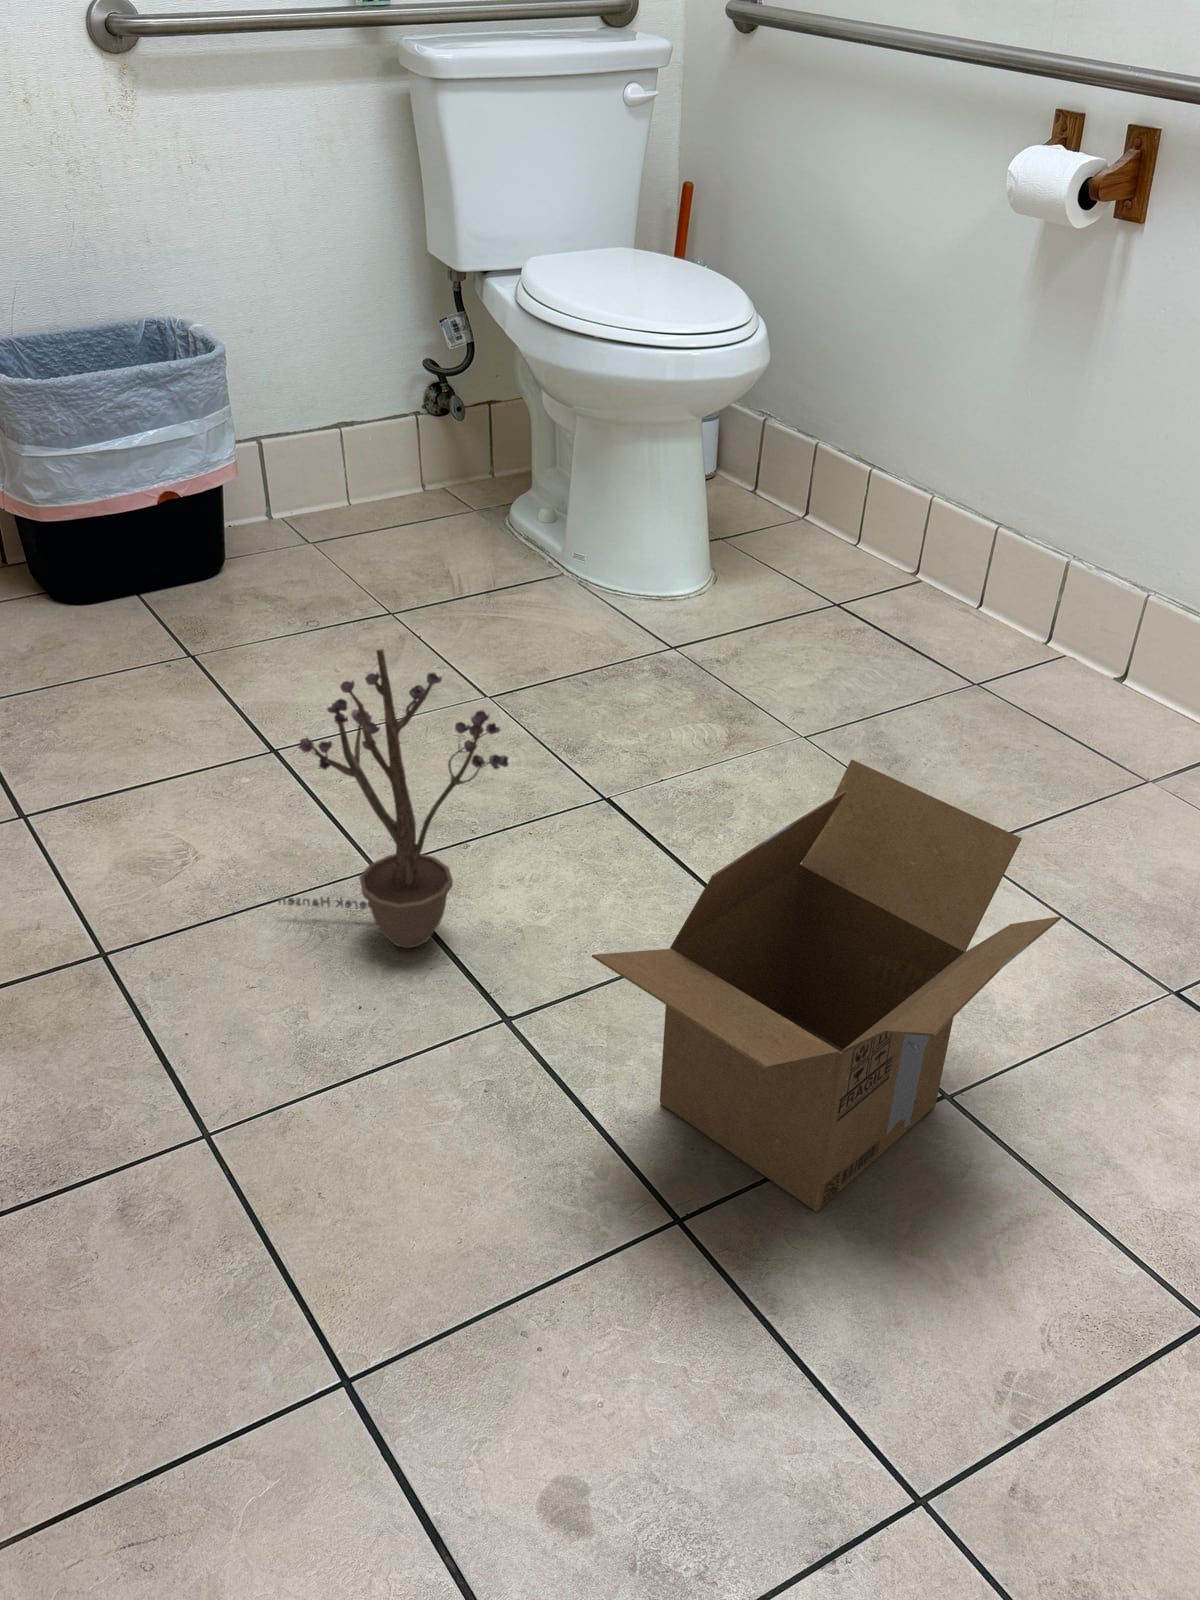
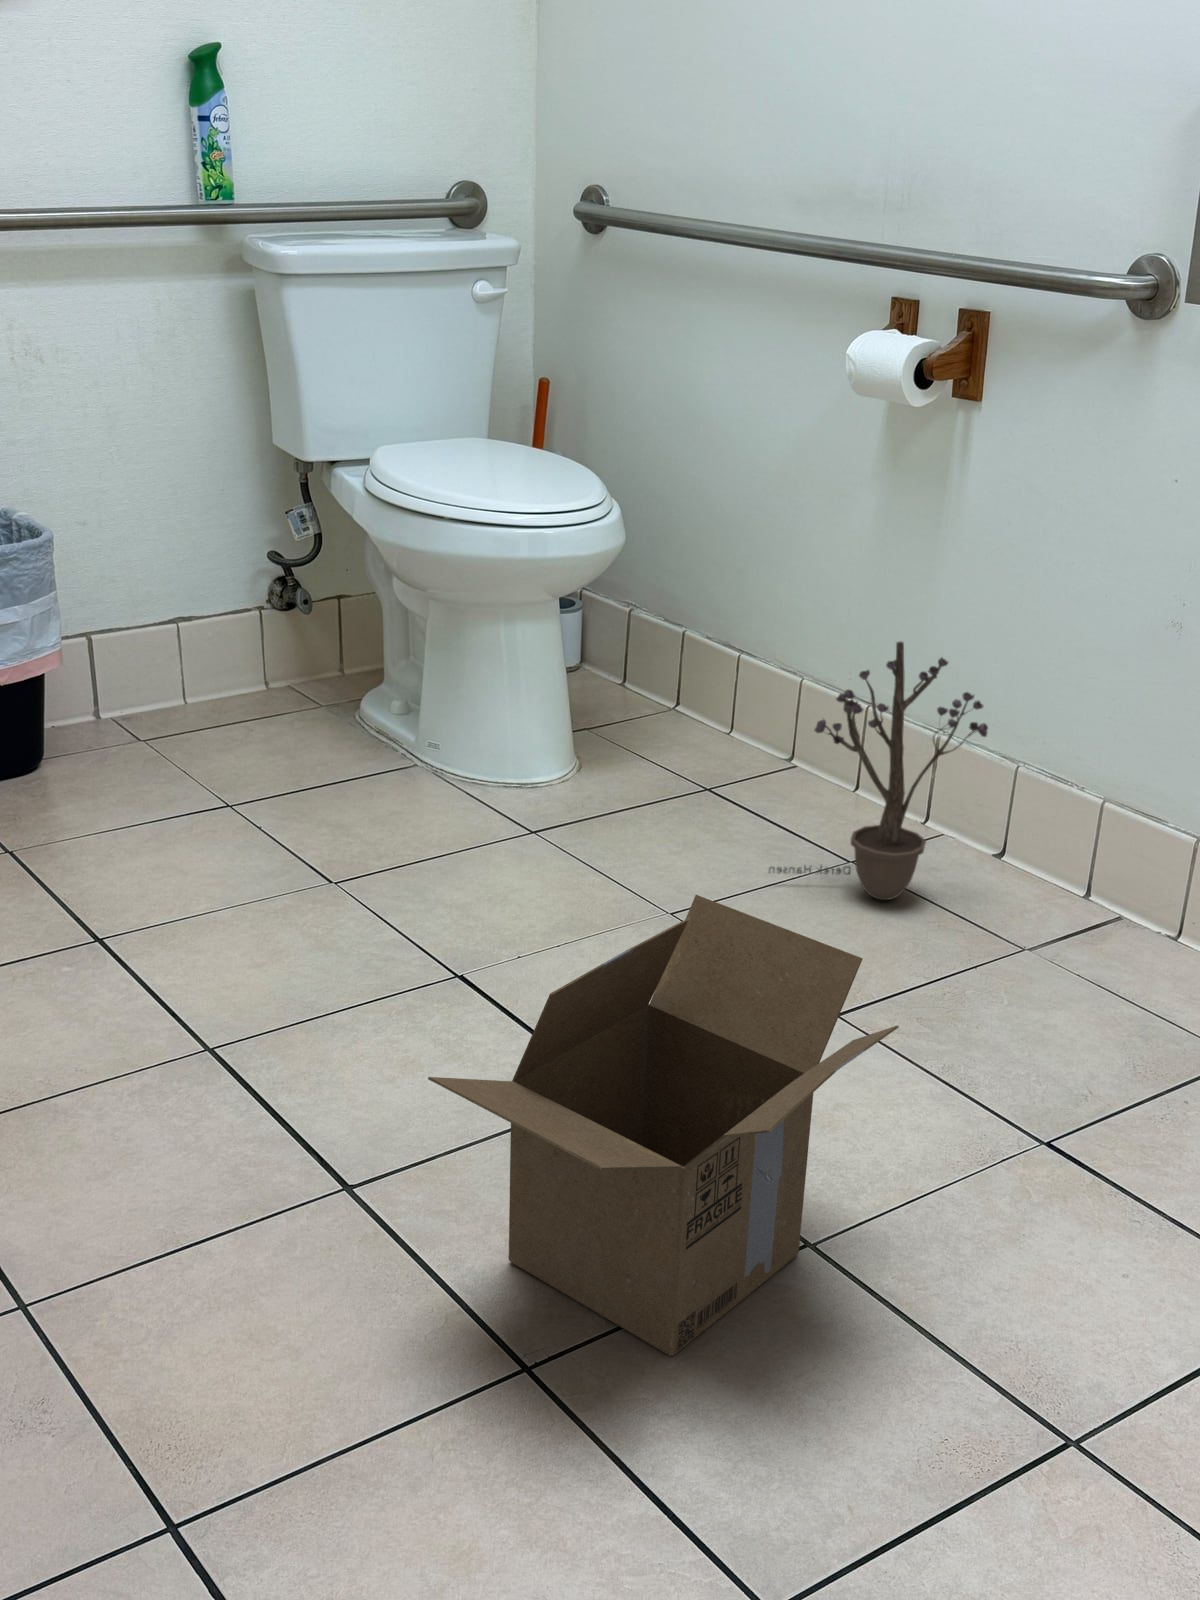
decorative plant: present [278,649,508,948] -> present [769,642,988,900]

